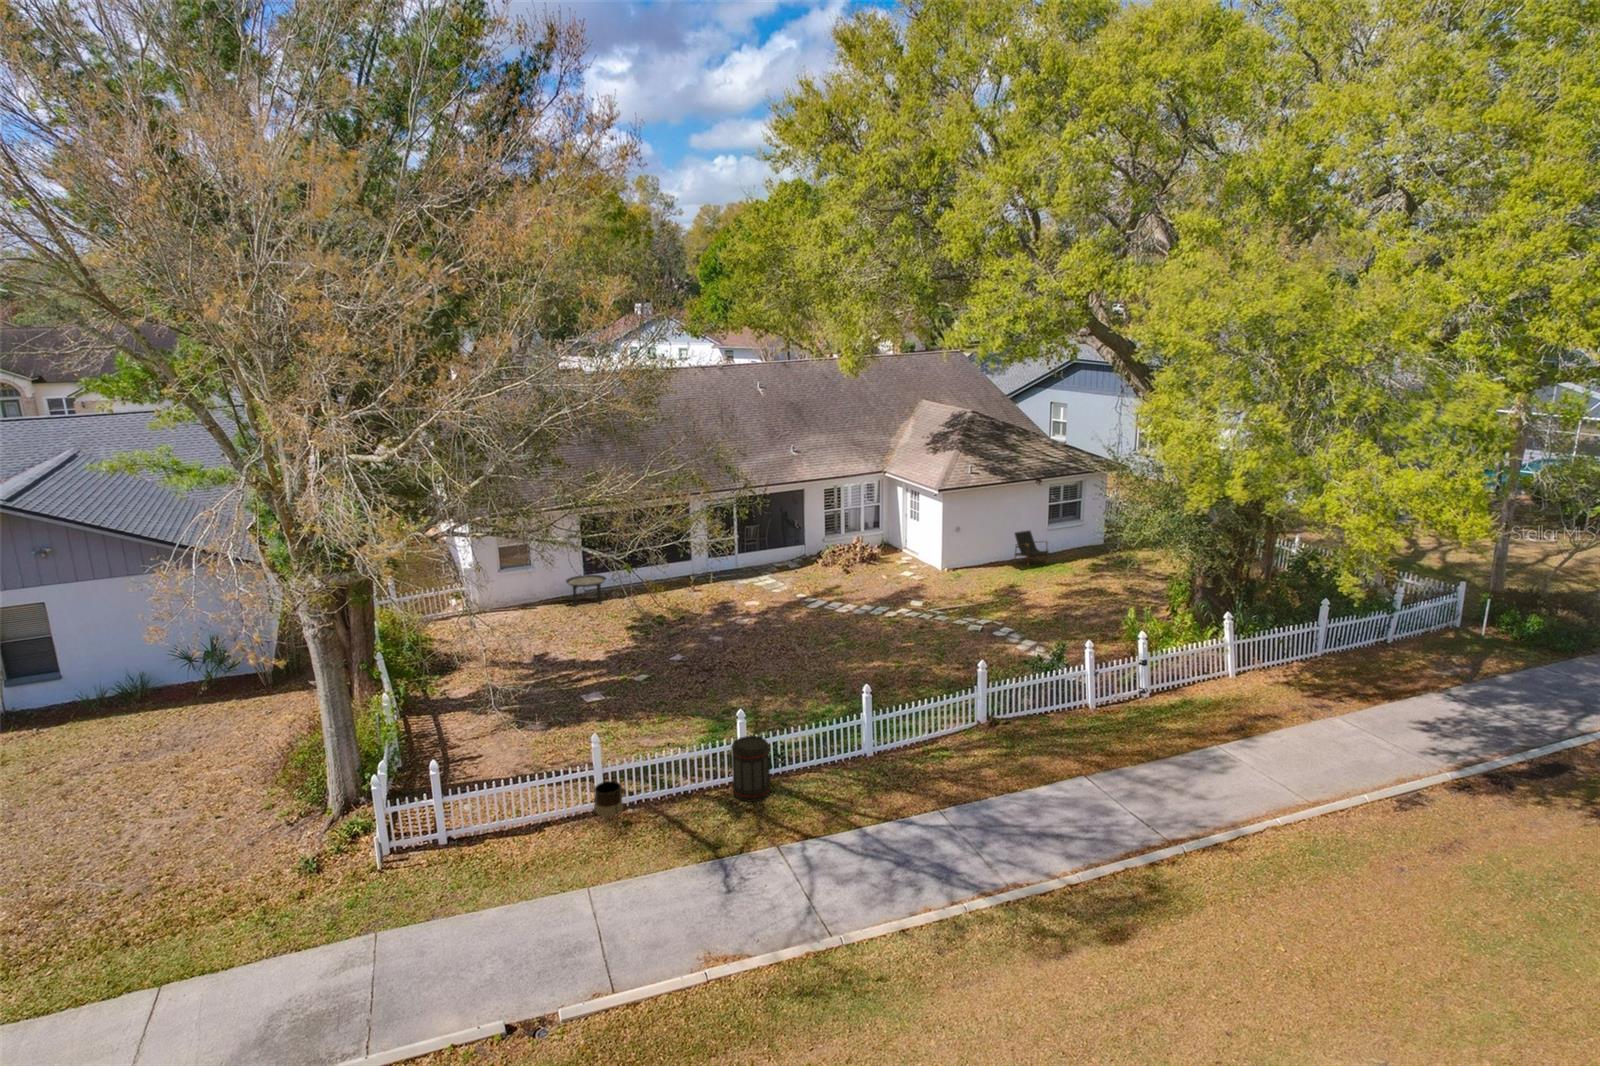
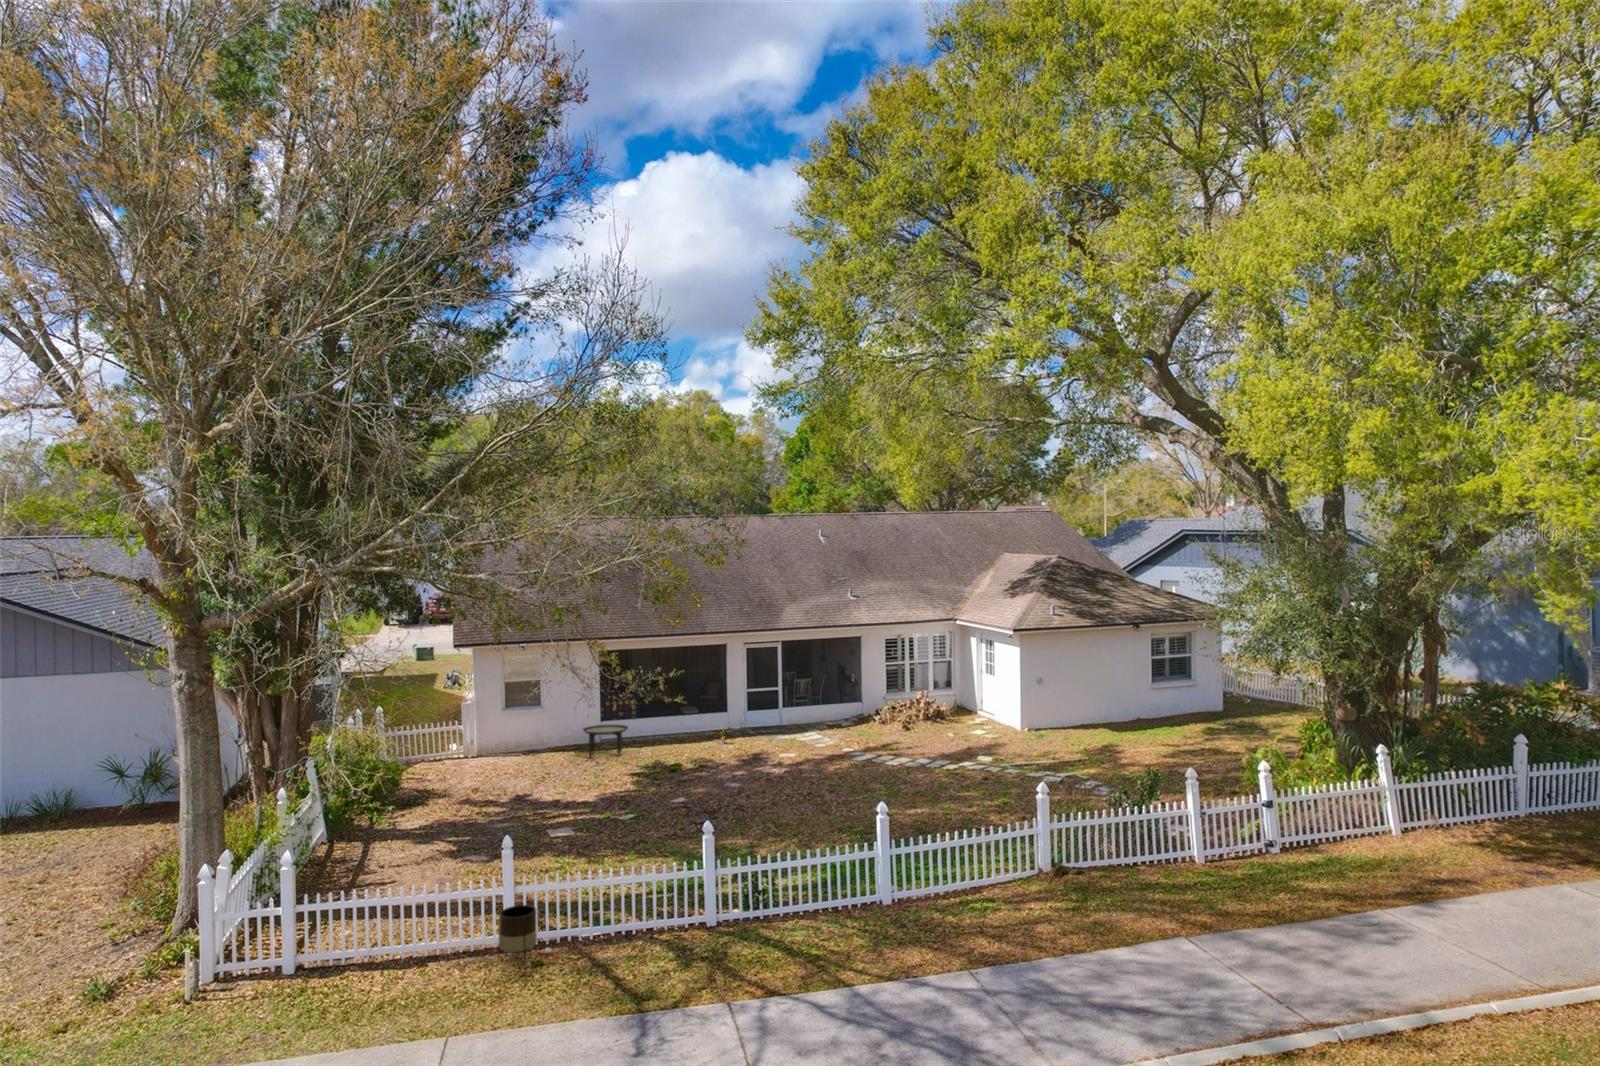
lounge chair: present [1015,531,1049,564] -> none [1108,685,1152,726]
trash can: present [731,736,771,802] -> none [689,857,741,948]

